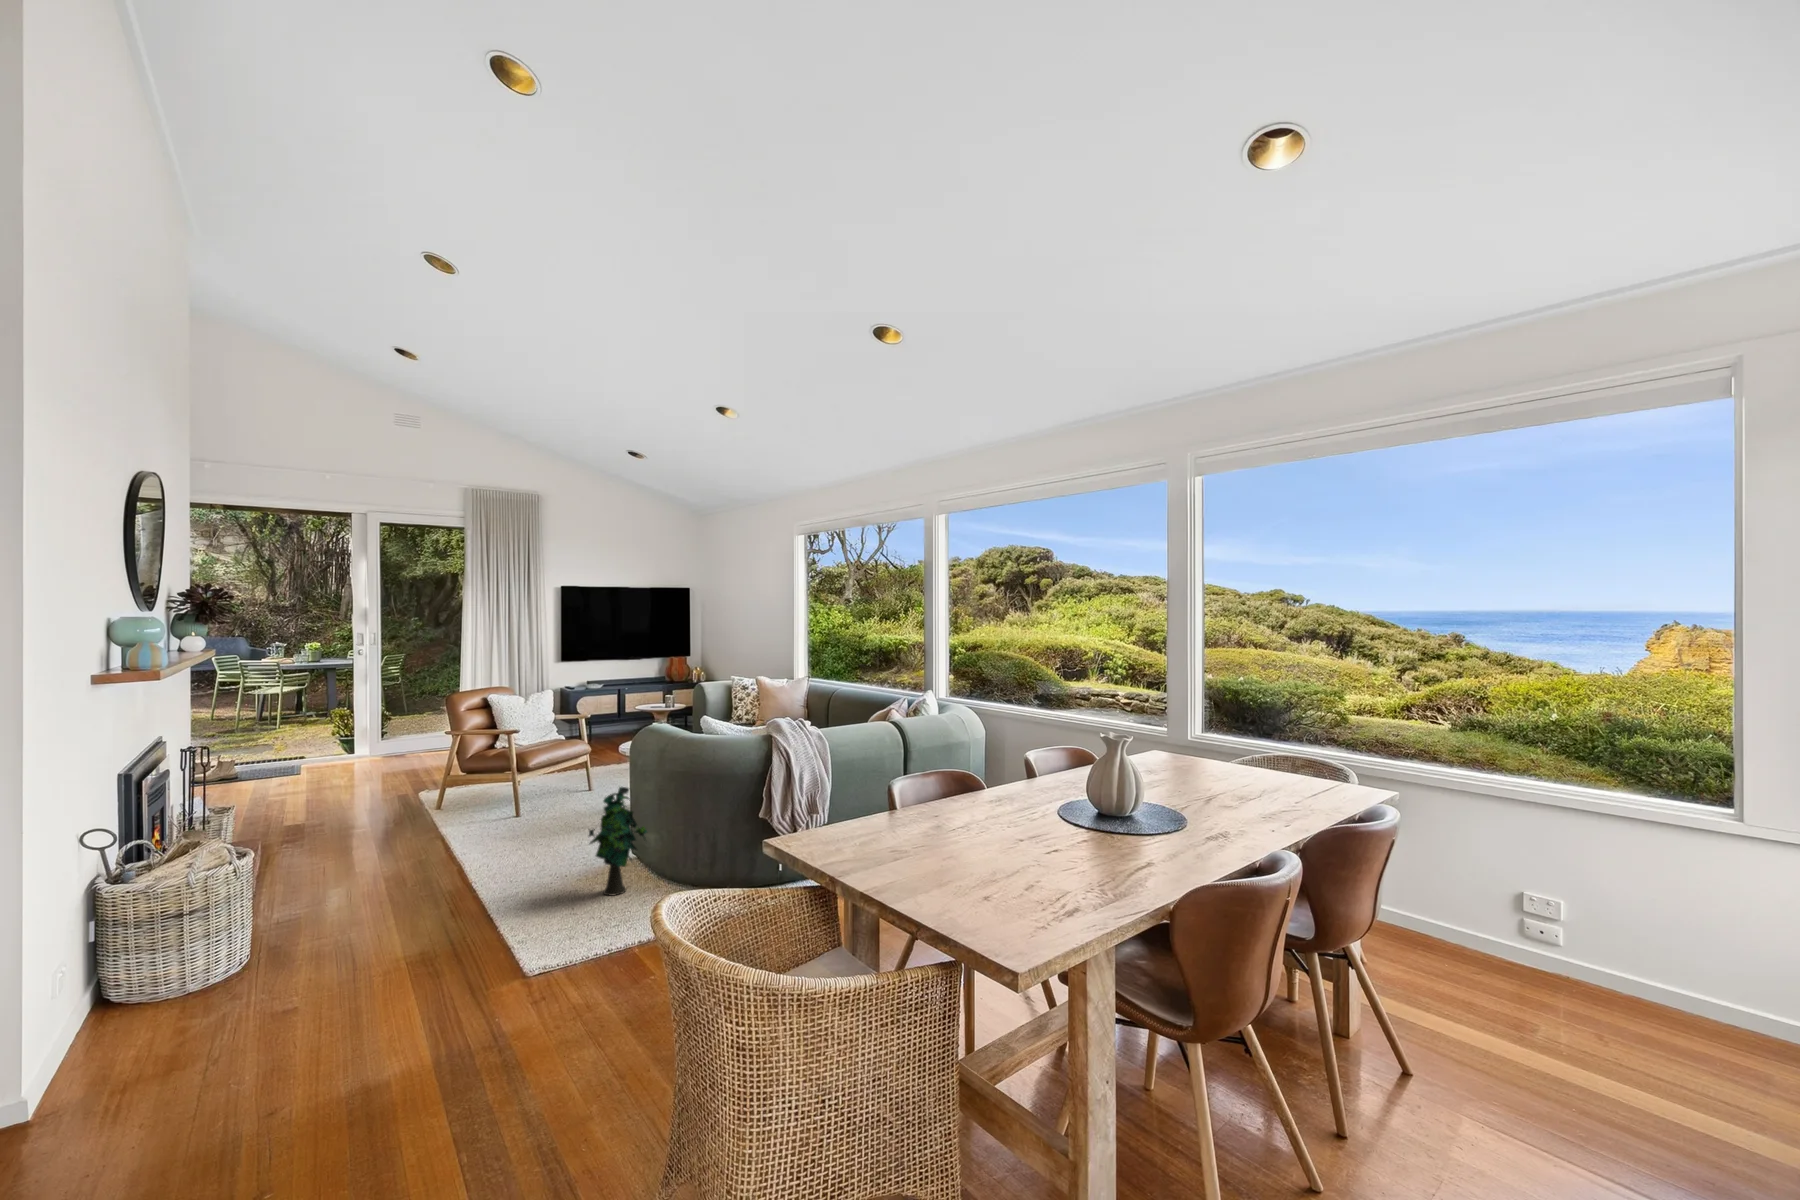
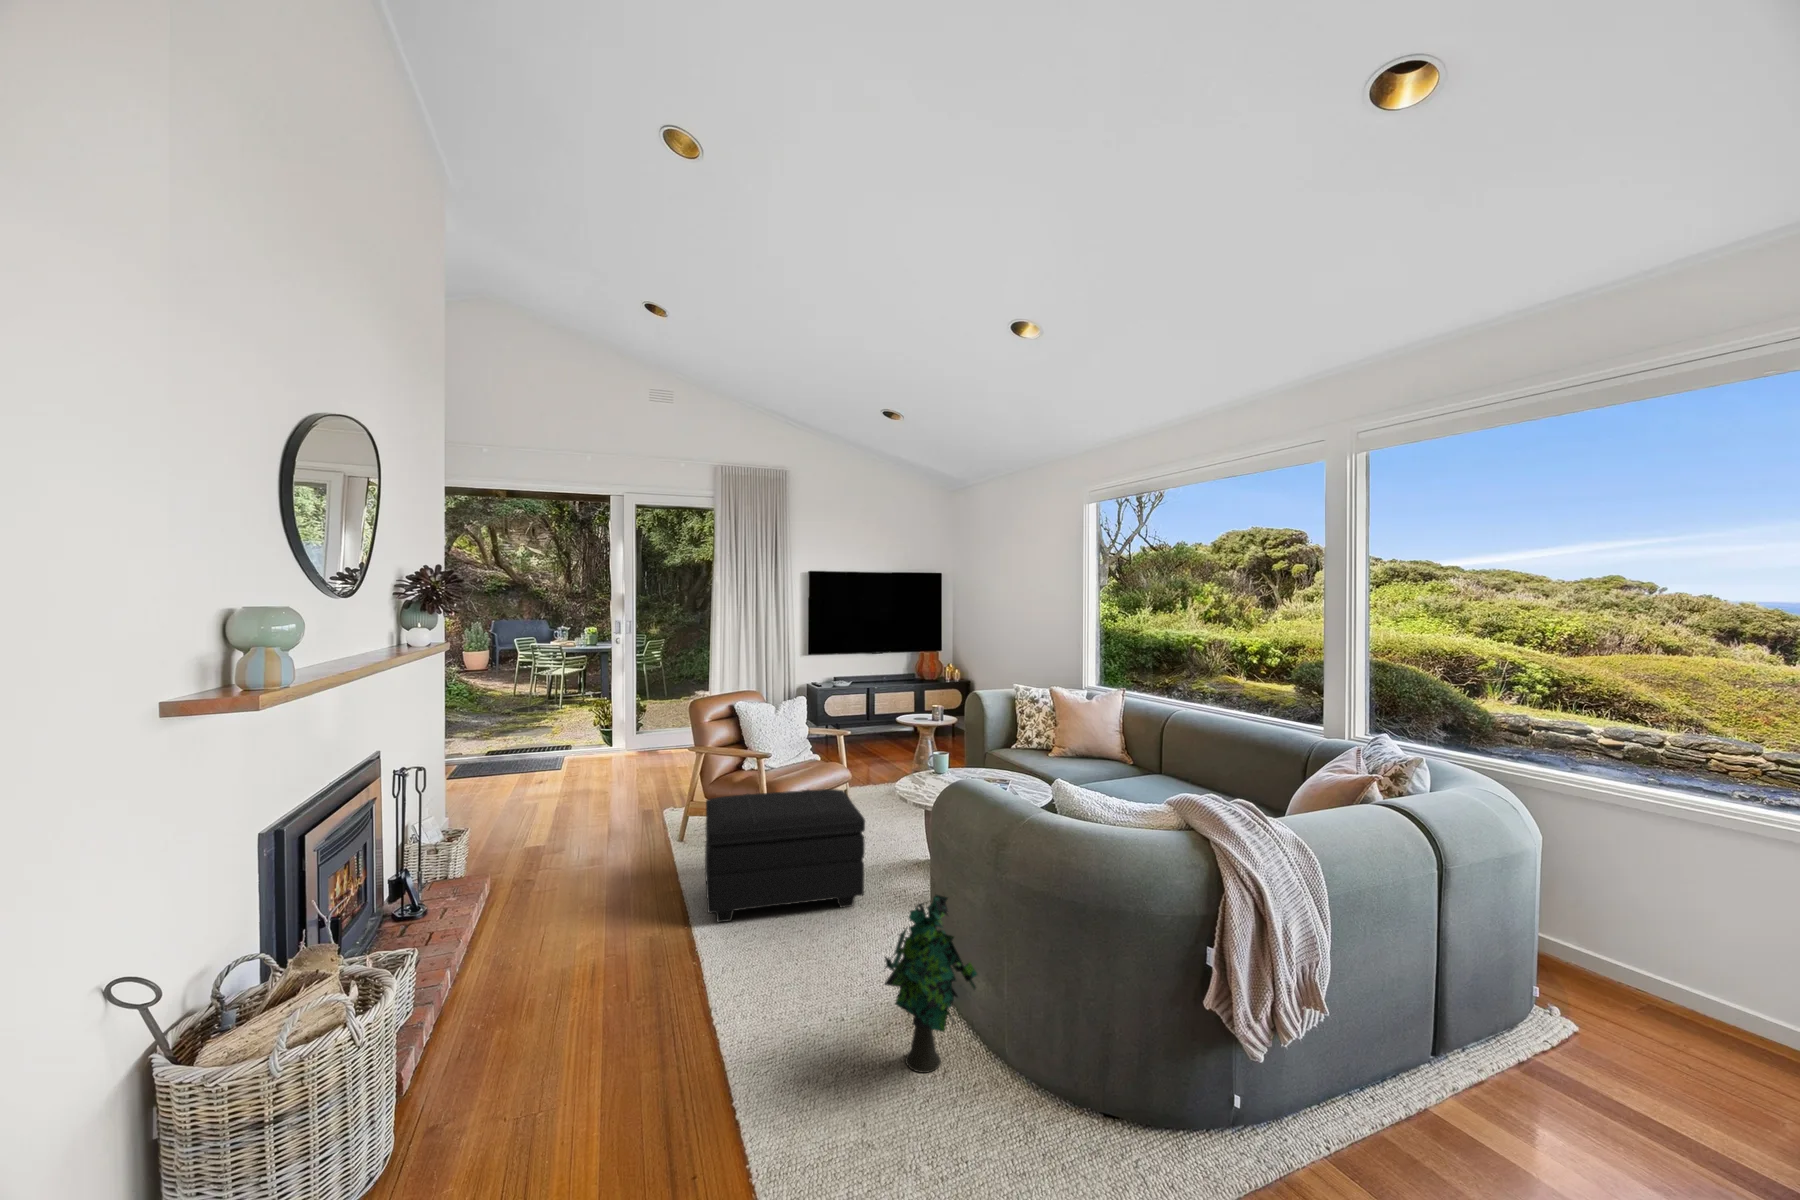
footstool: none [459,754,591,851] -> present [705,789,865,922]

